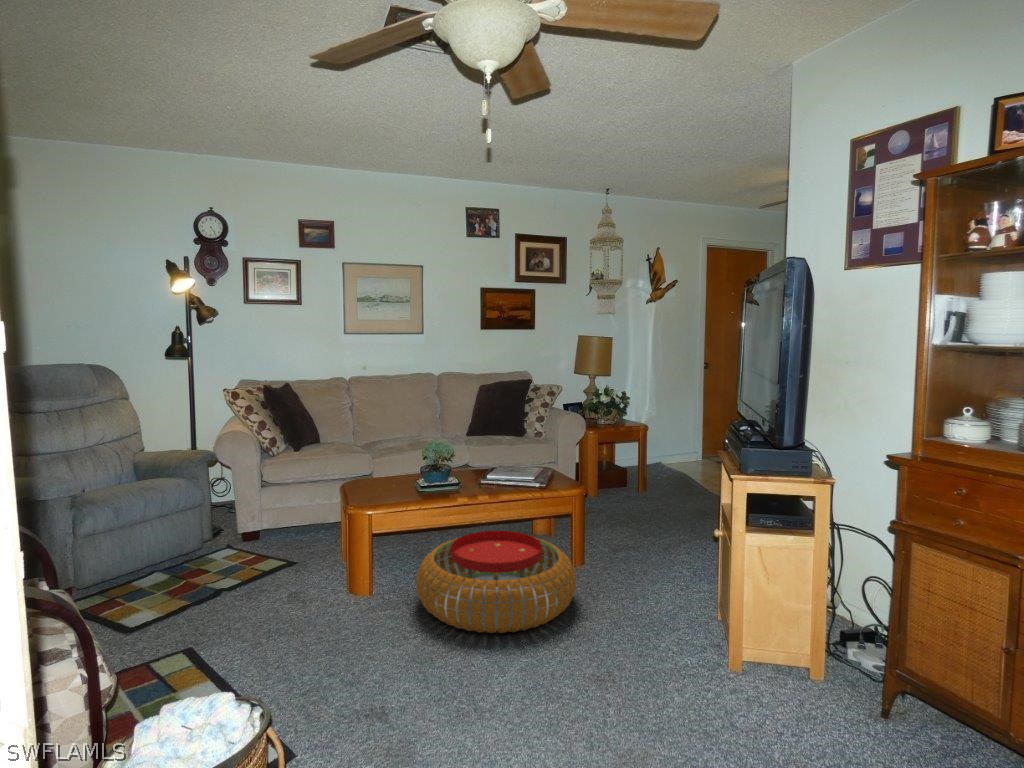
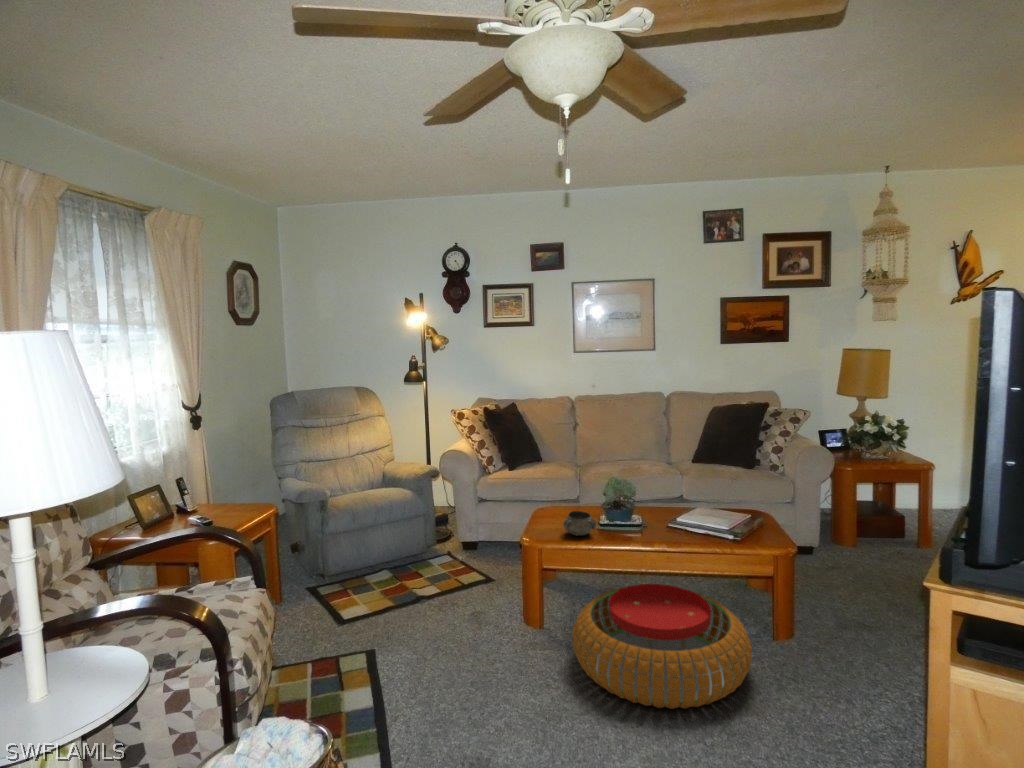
decorative bowl: none [391,474,423,497] -> present [563,511,596,536]

